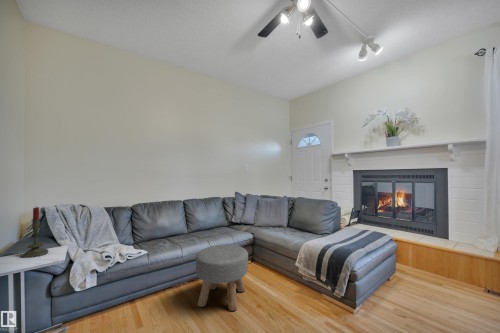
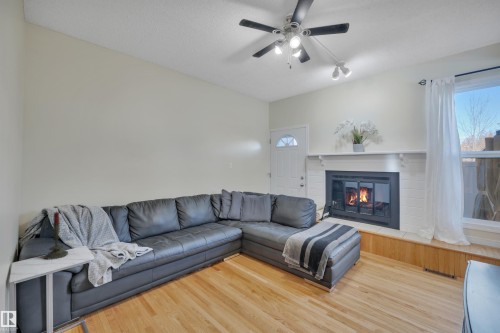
ottoman: present [196,245,248,311] -> none [198,240,244,296]

